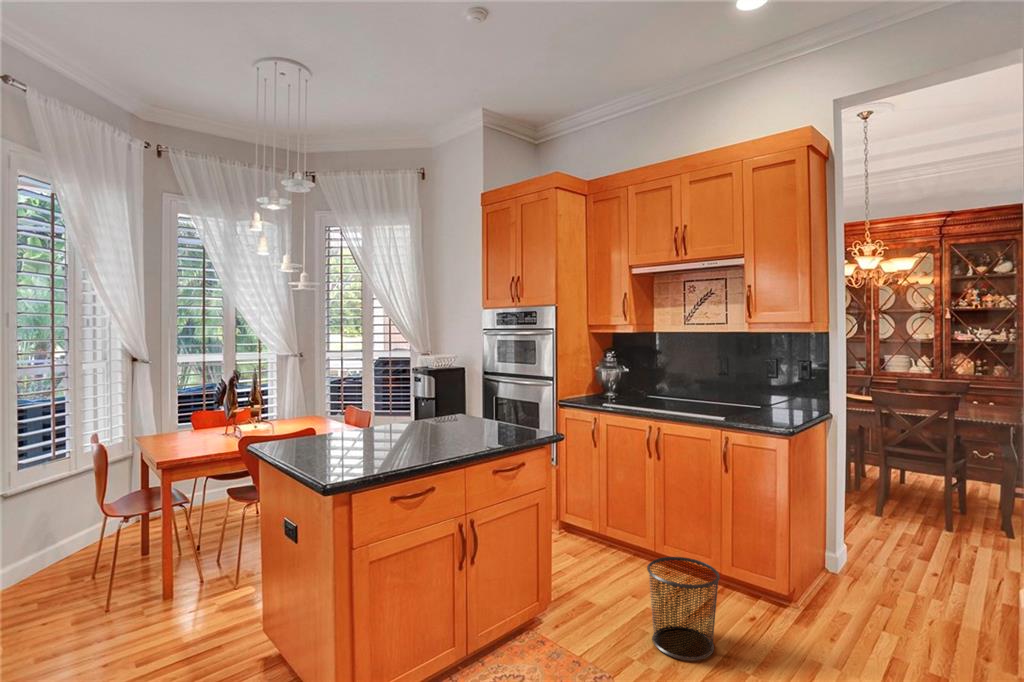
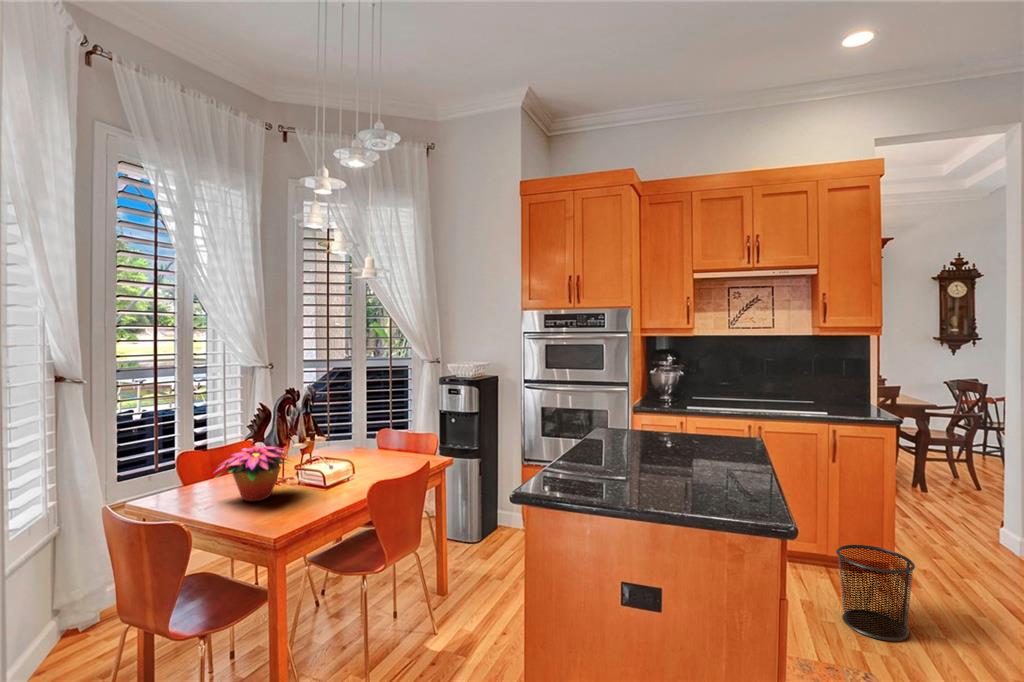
flower arrangement: none [157,405,218,443] -> present [218,445,287,501]

